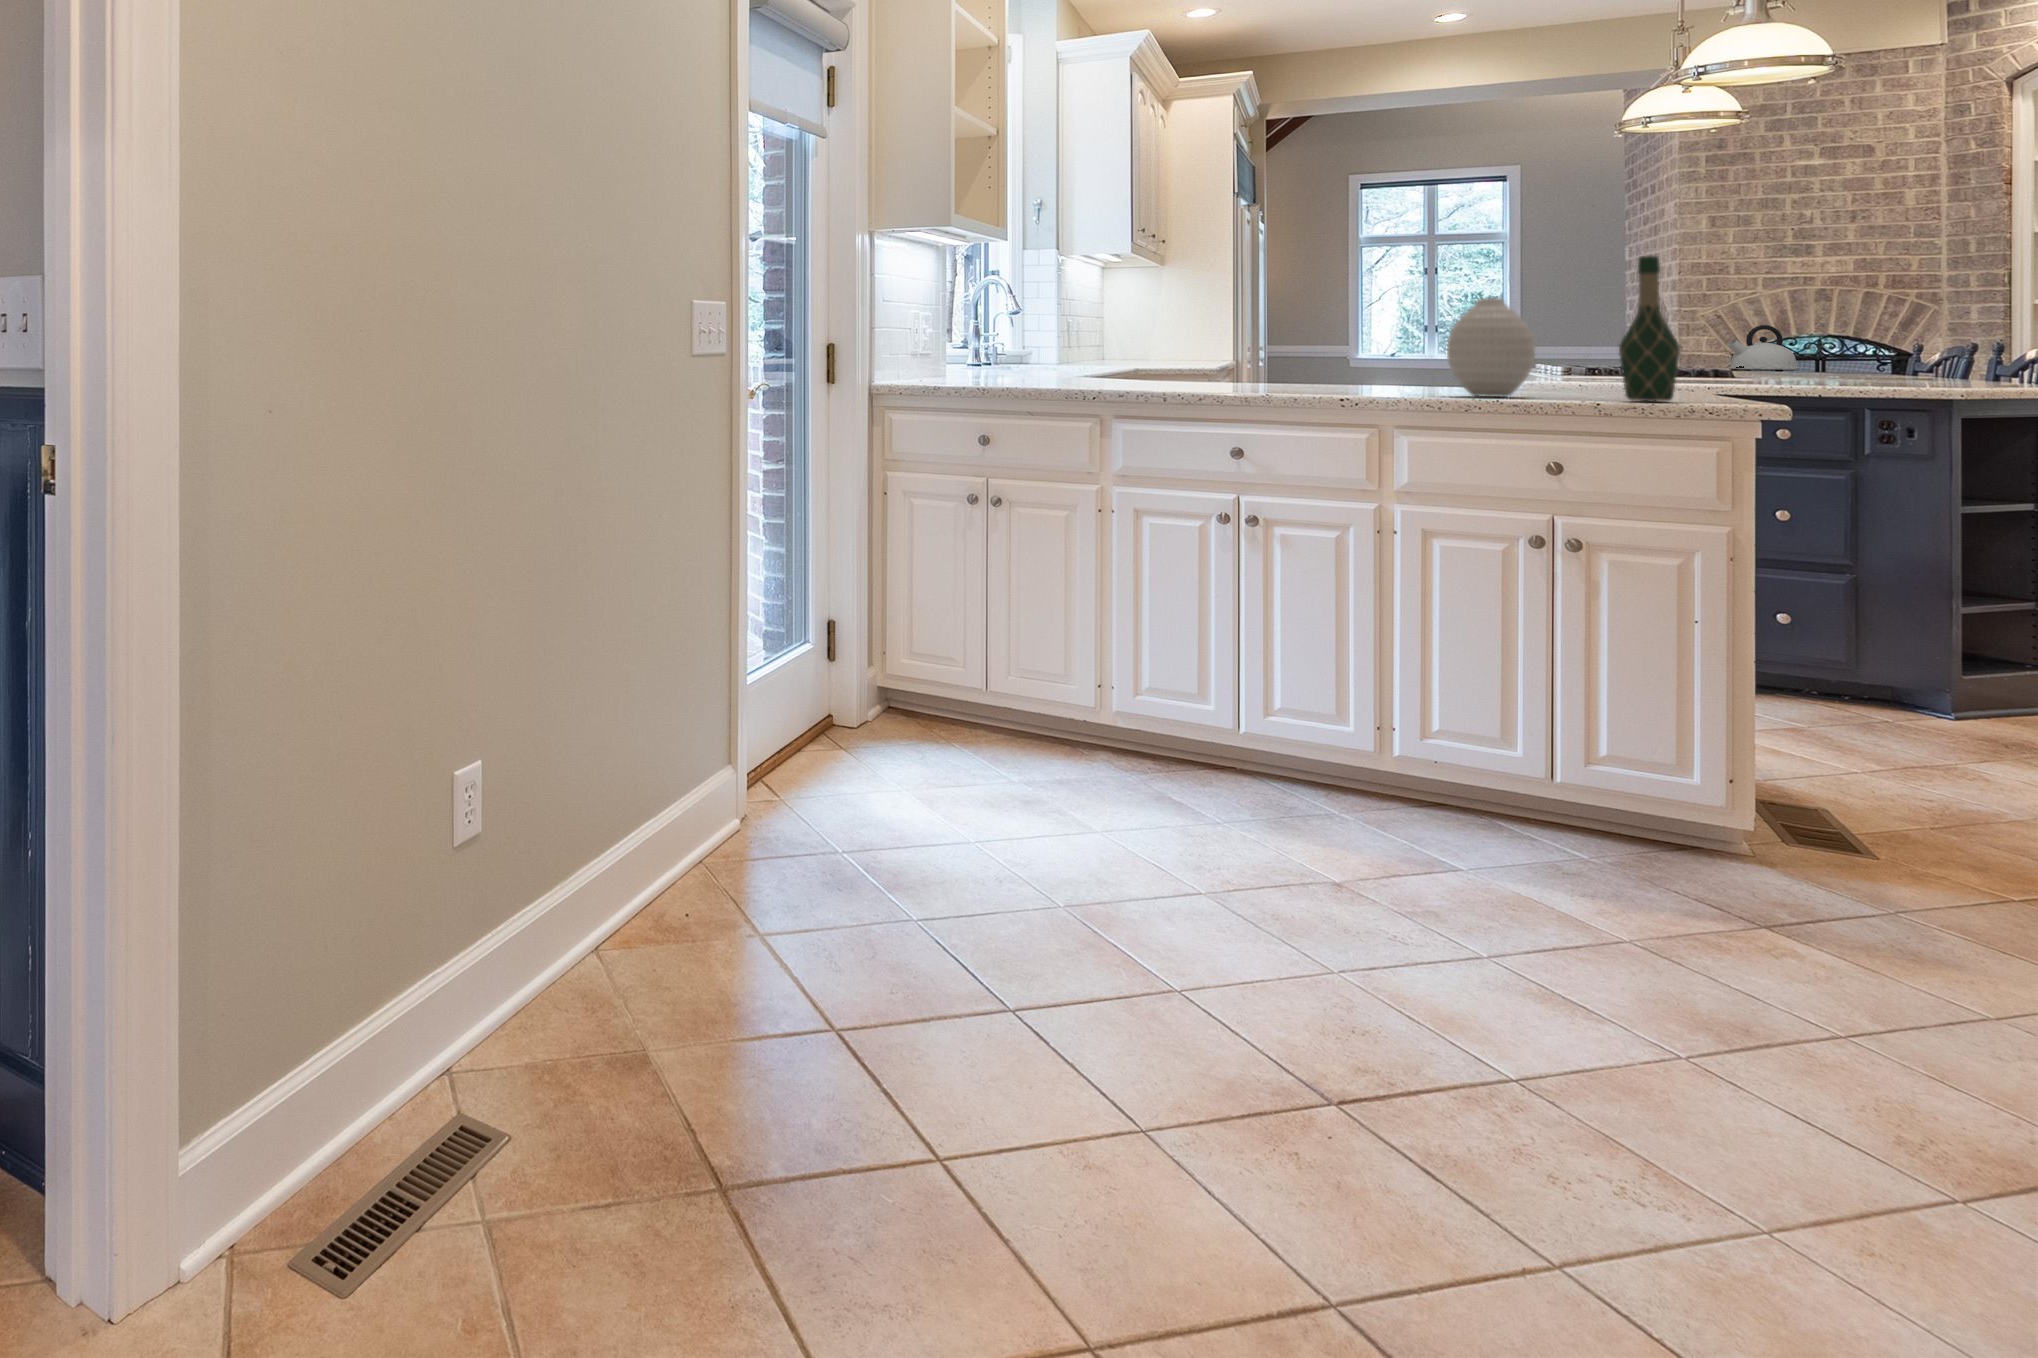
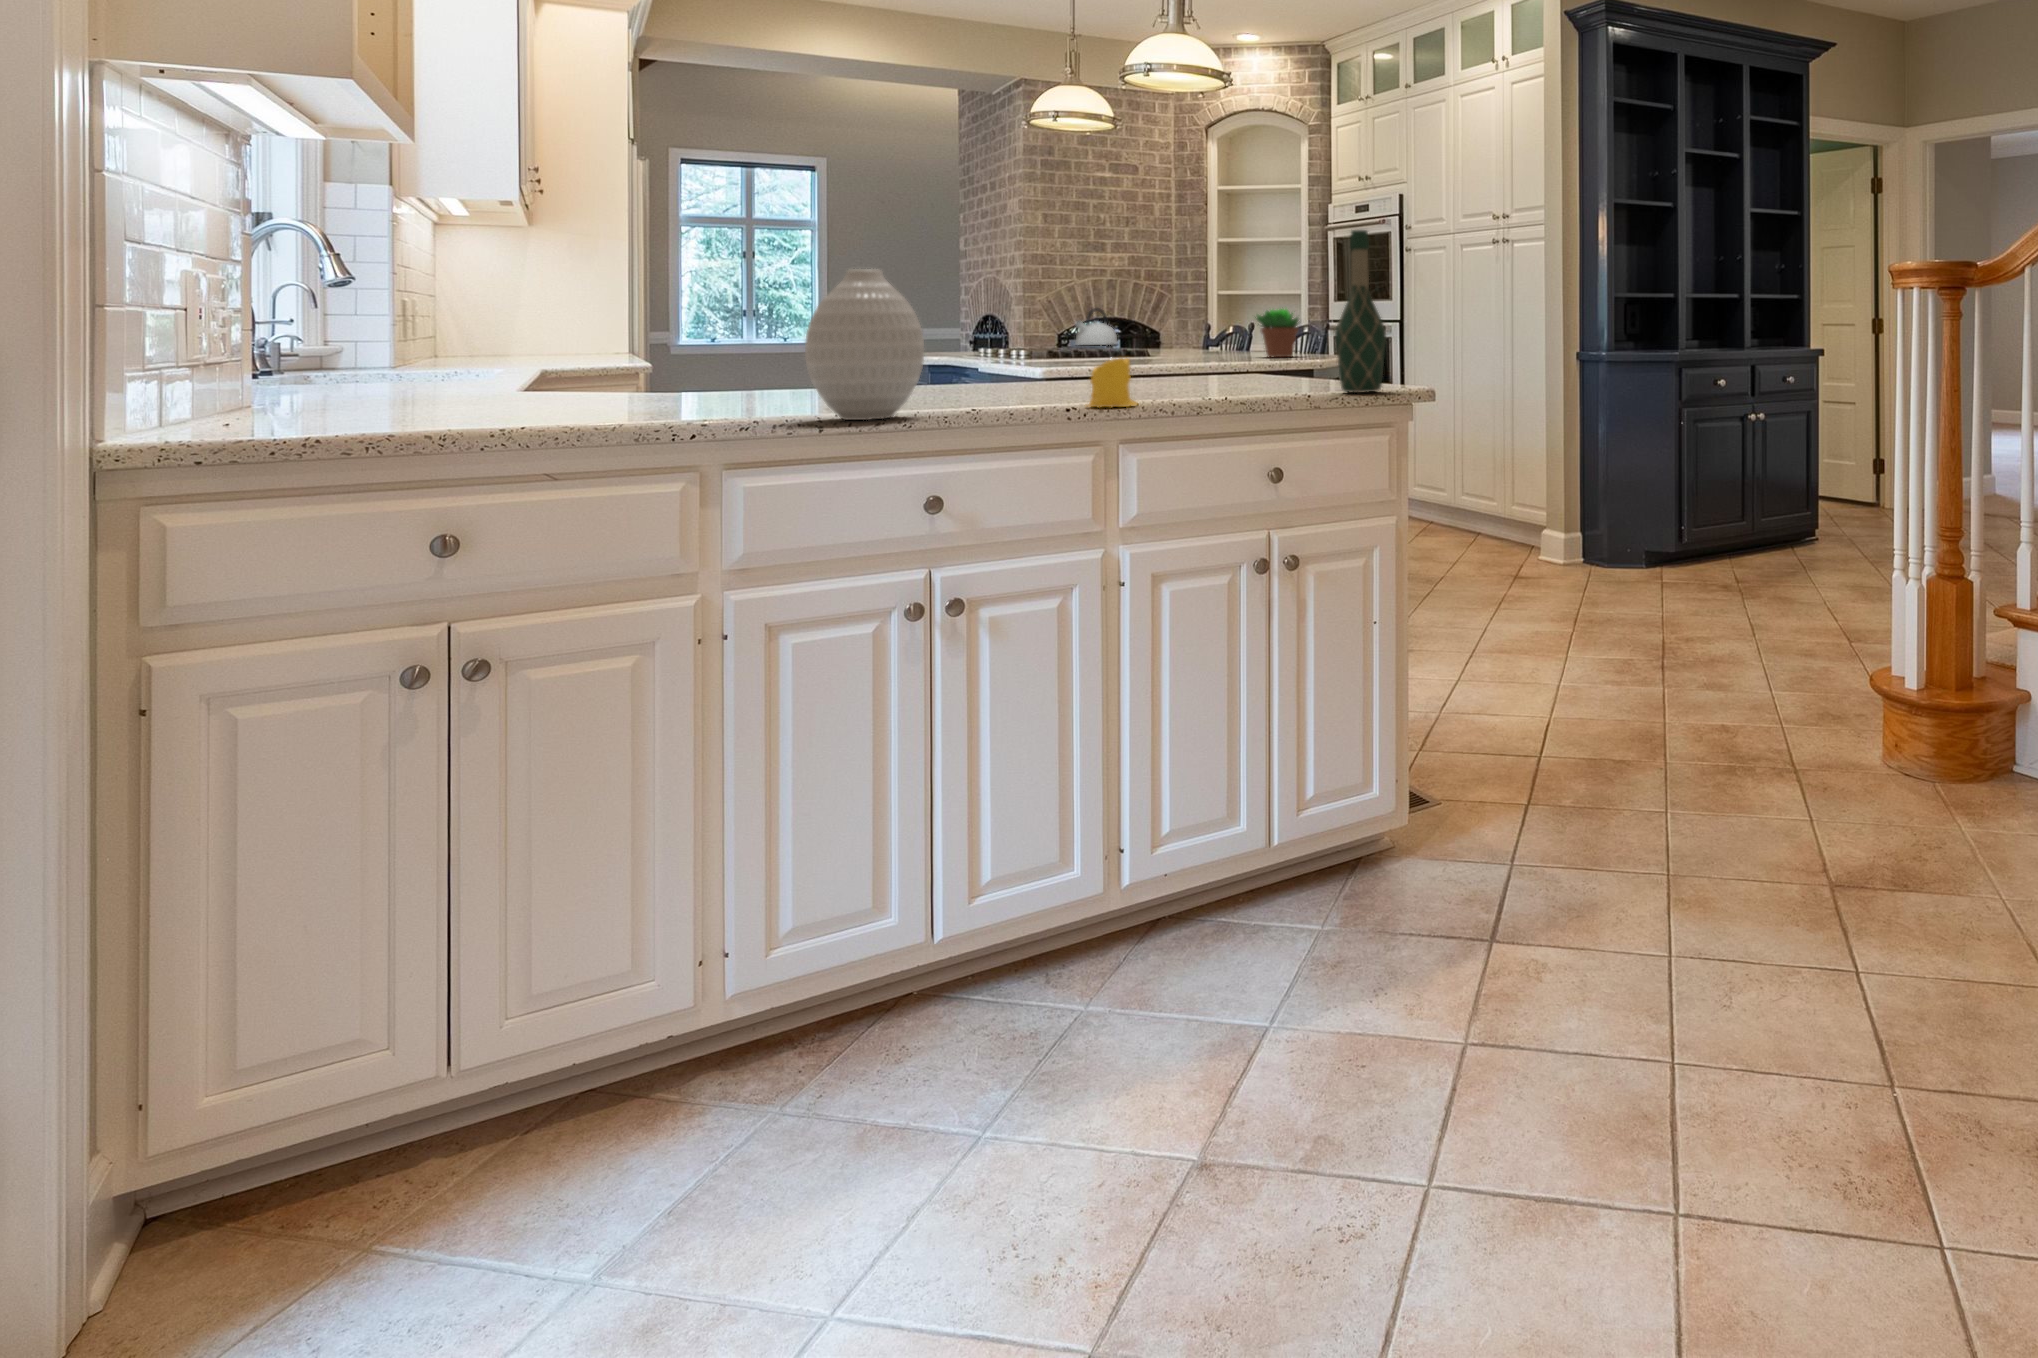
vase: present [1447,298,1535,397] -> present [805,269,924,420]
succulent plant: none [1832,324,1917,384] -> present [1255,309,1299,357]
candle: none [1354,361,1401,398] -> present [1087,358,1138,408]

